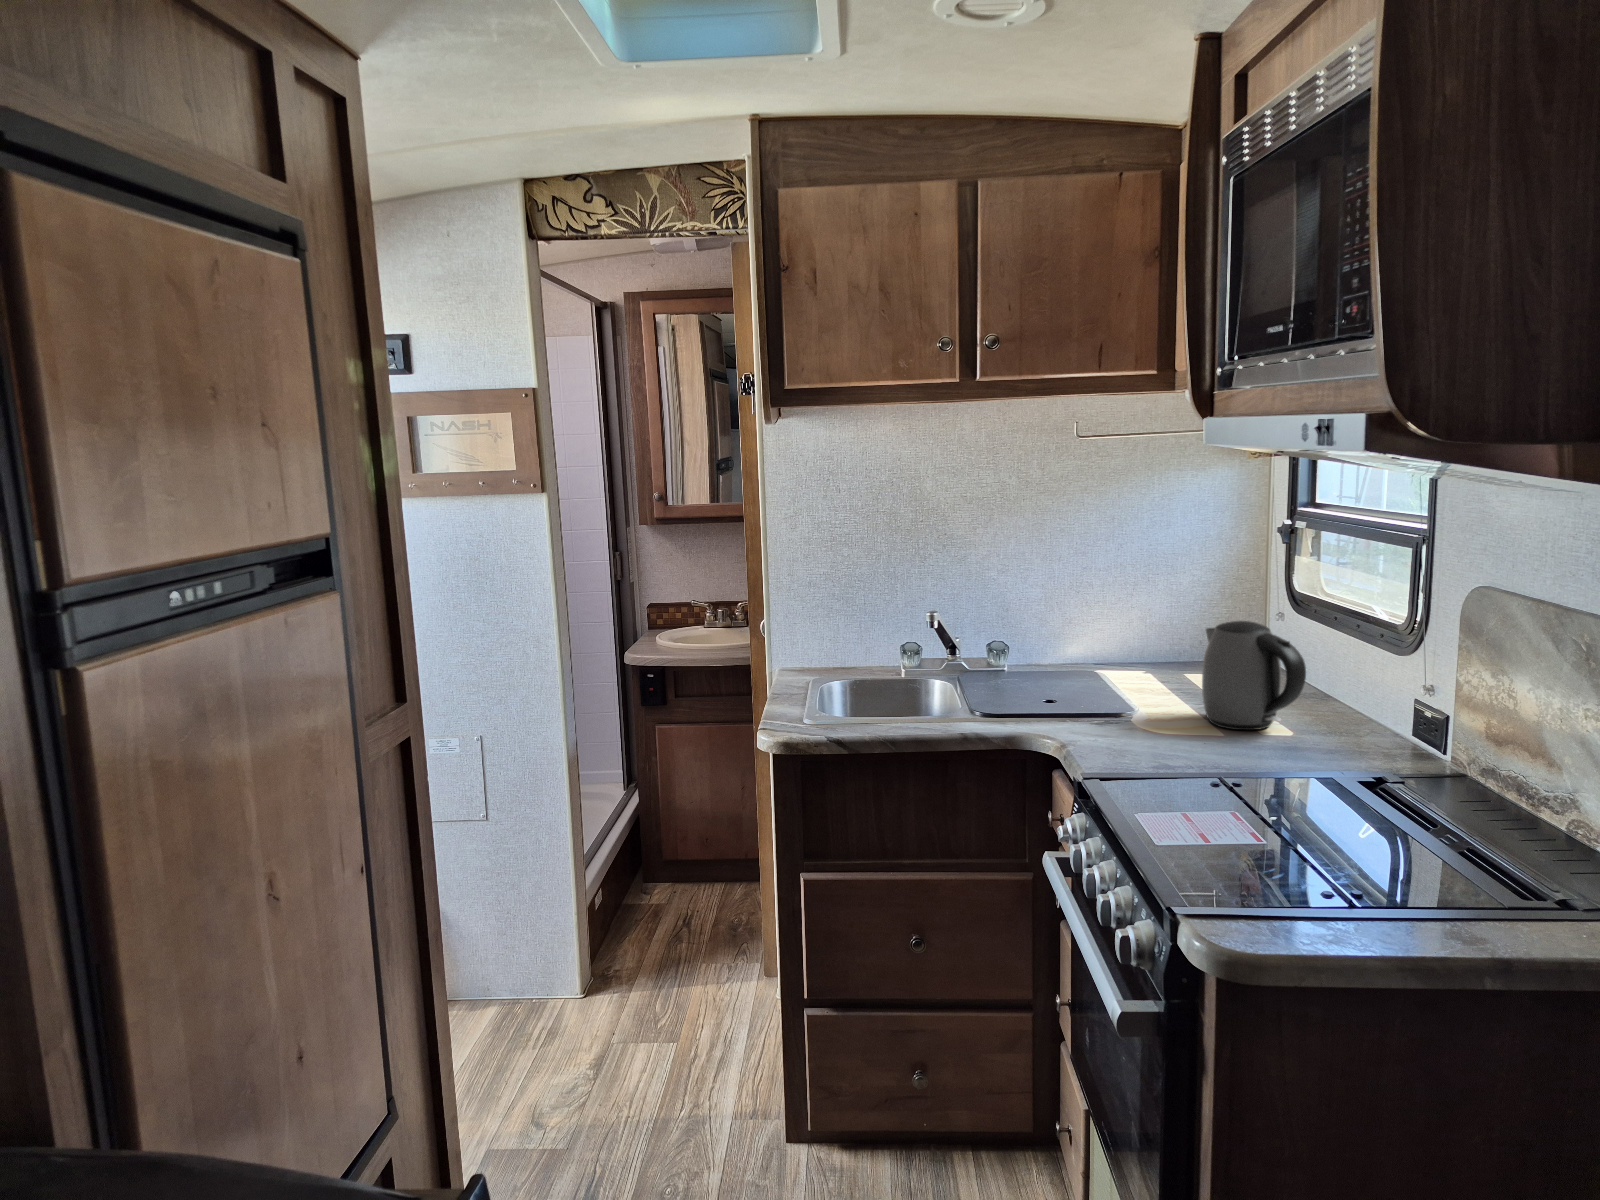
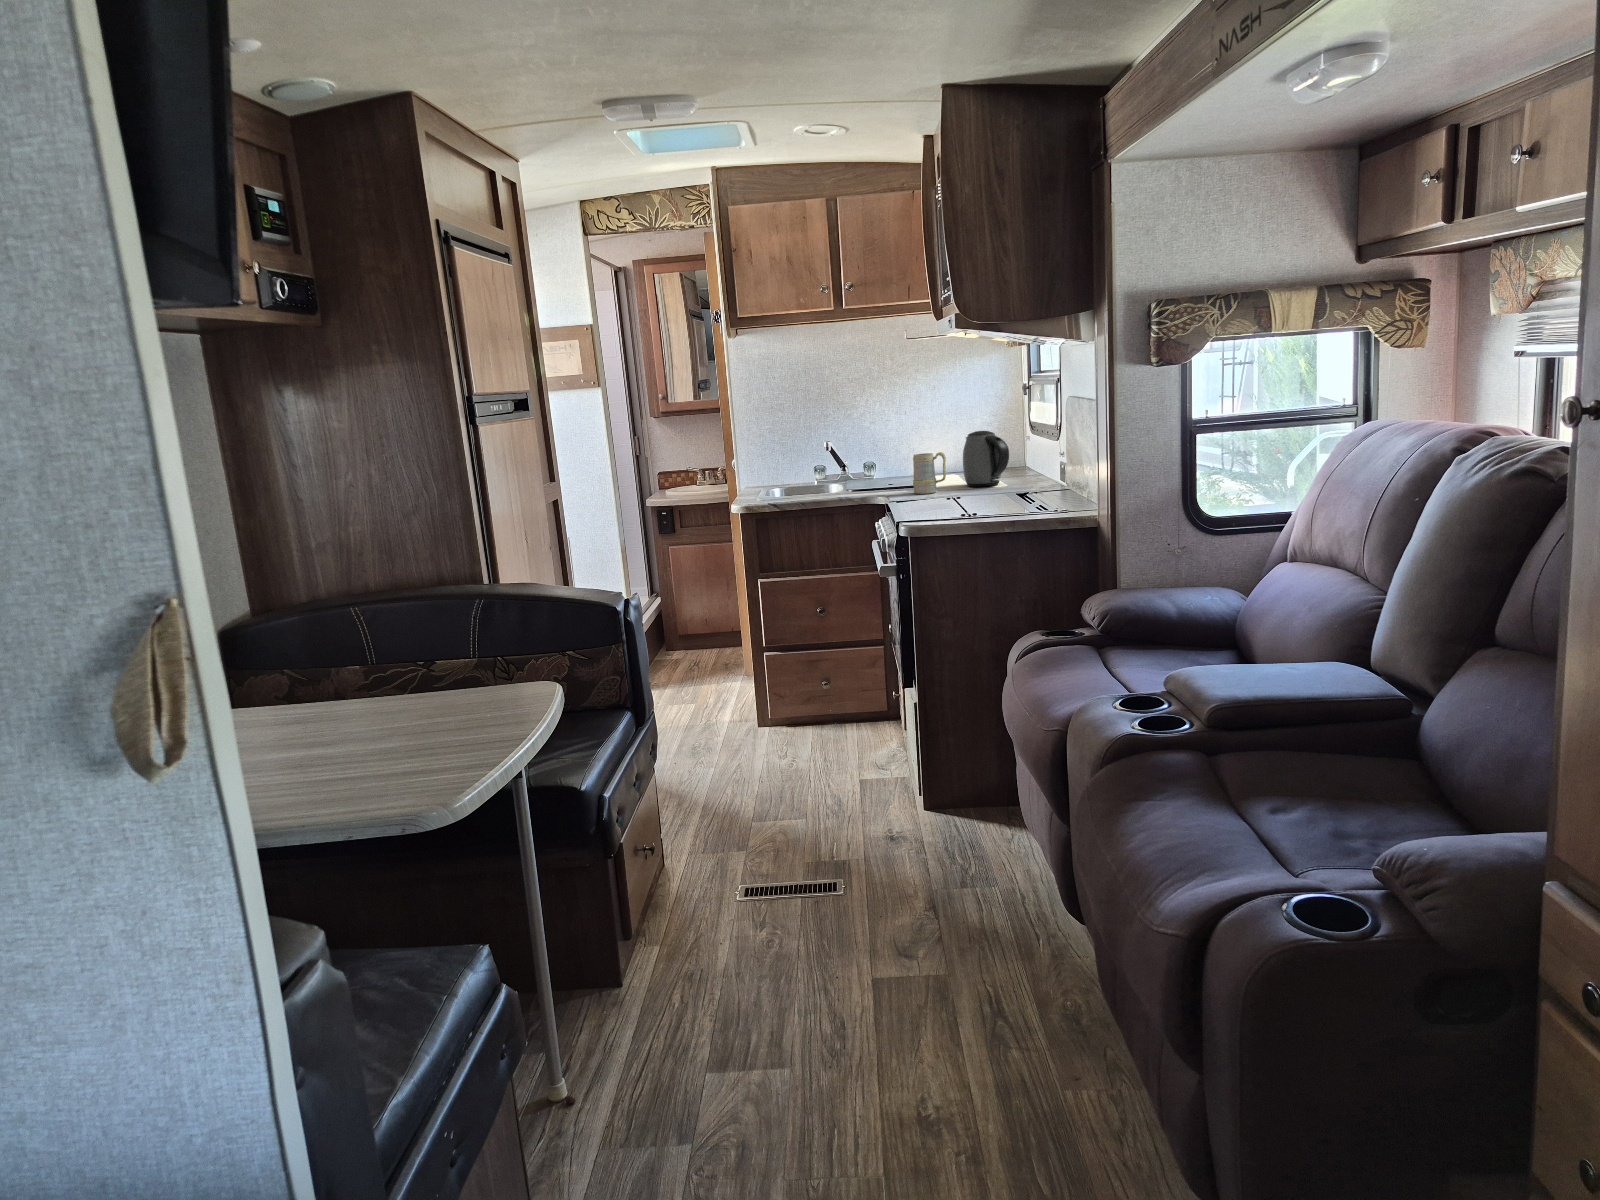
mug: none [1114,664,1184,746] -> present [913,452,946,494]

